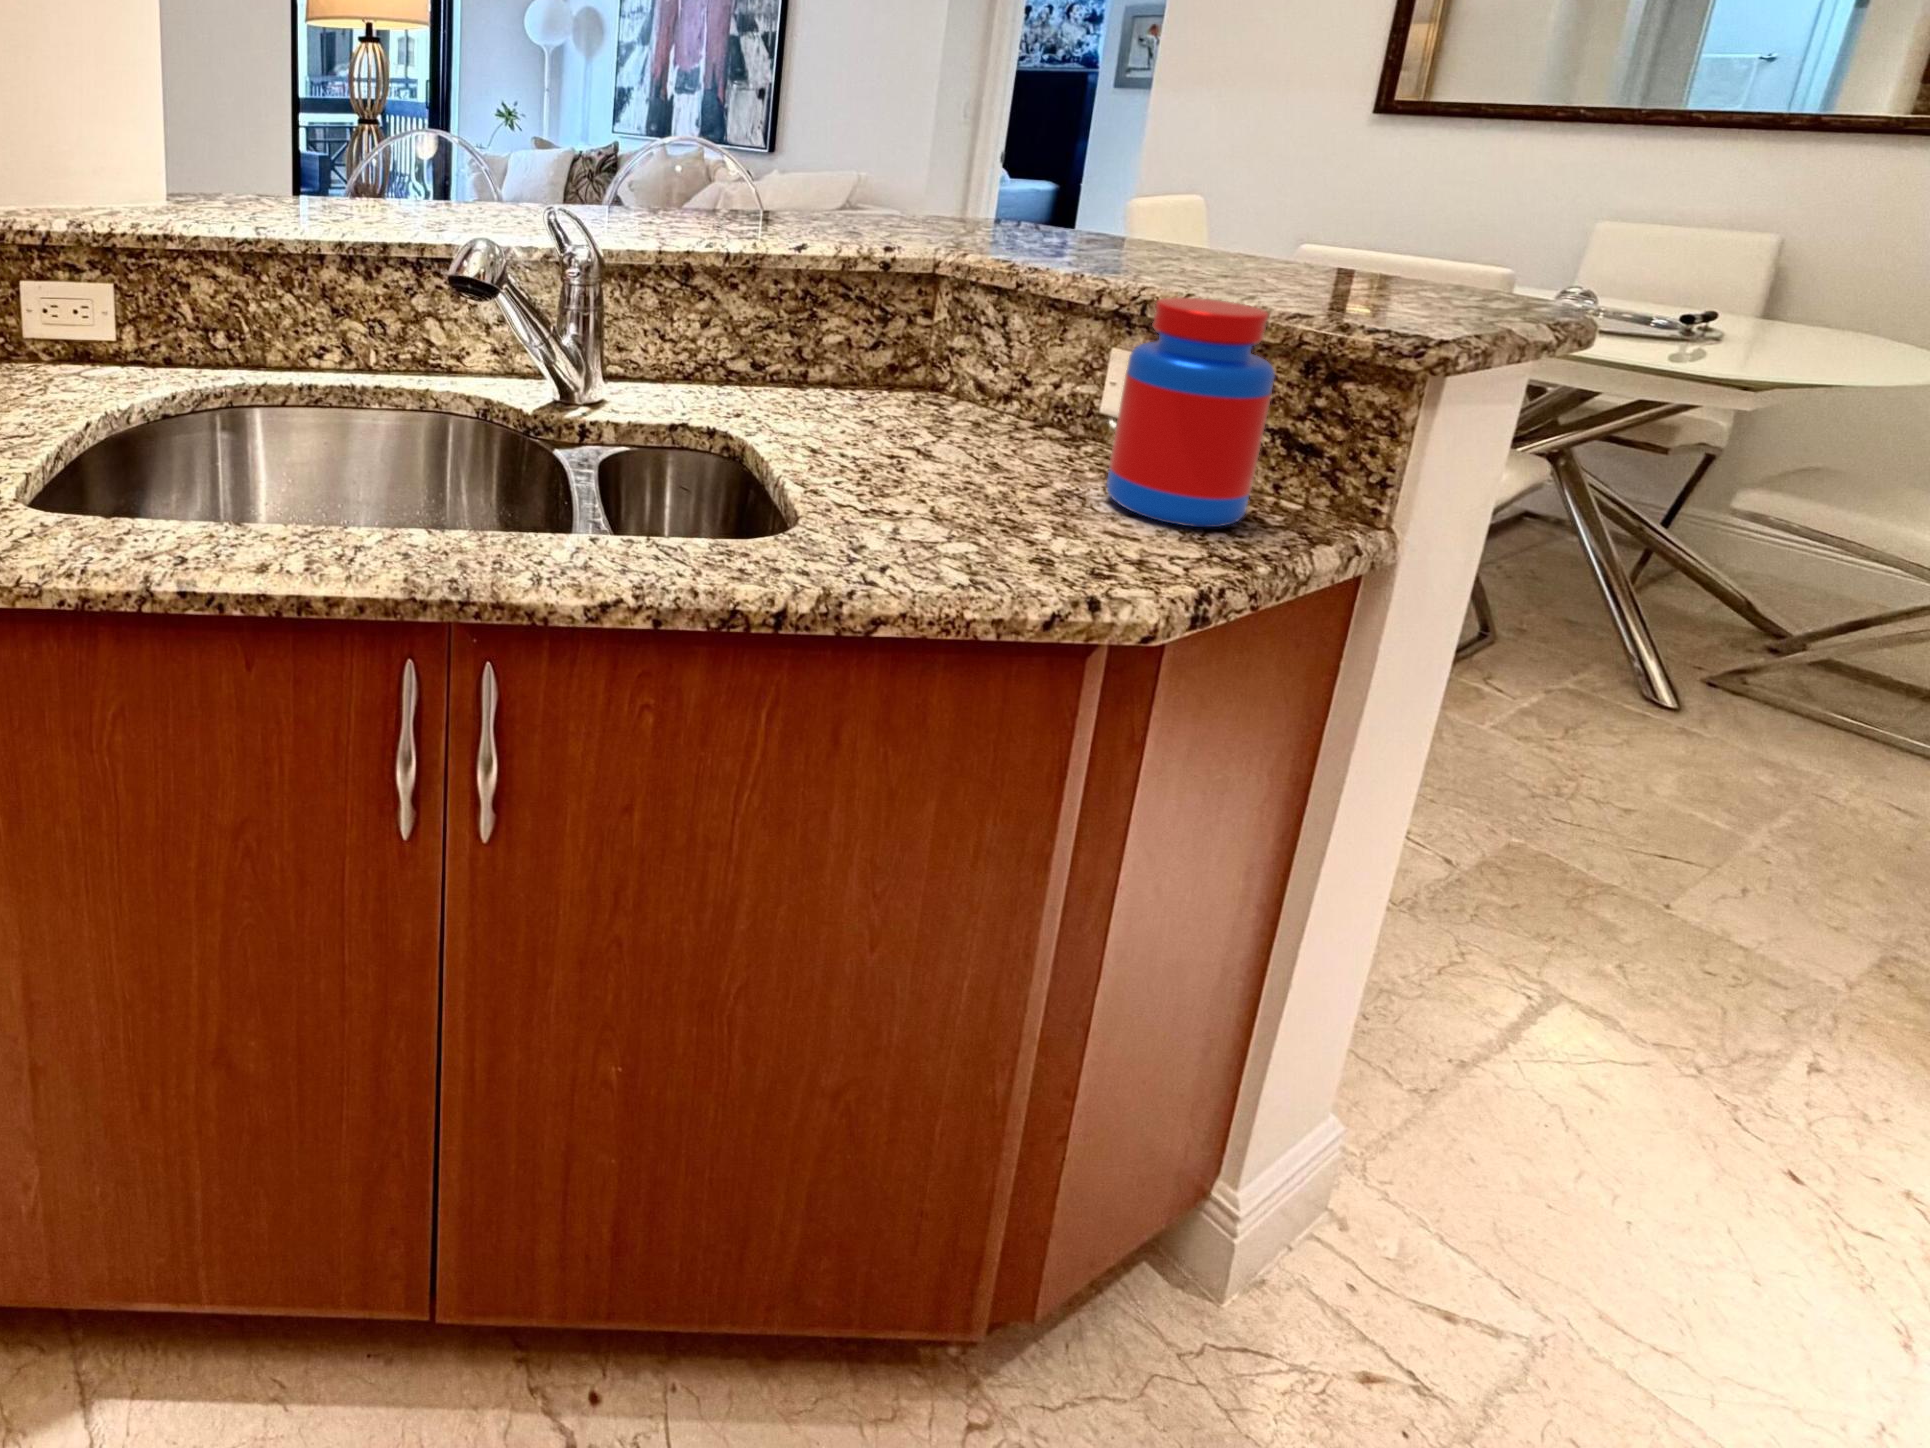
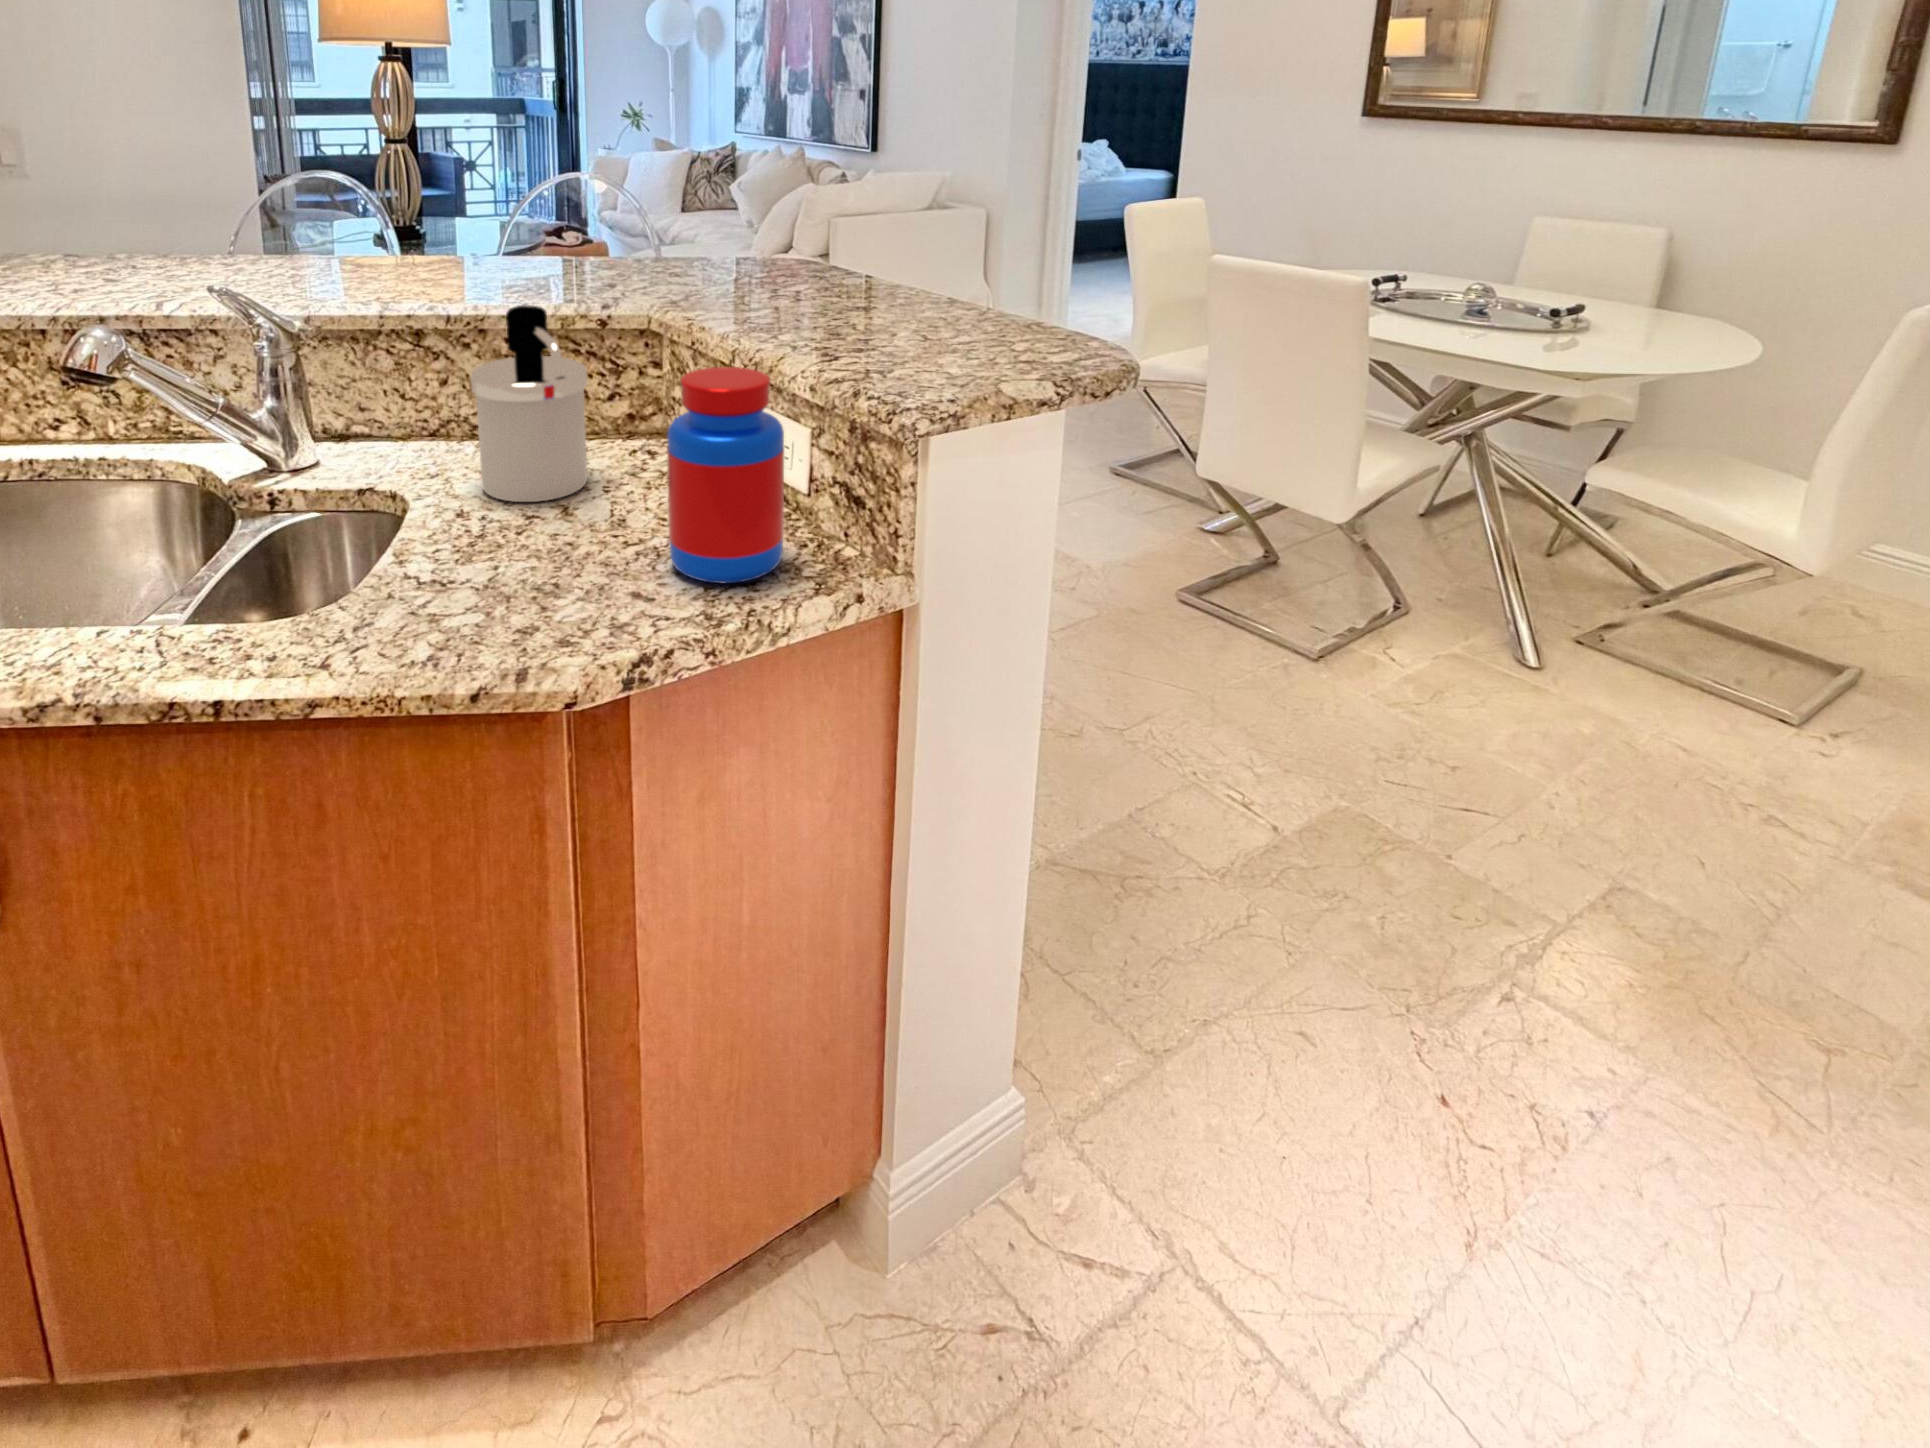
soap dispenser: none [798,239,968,443] -> present [471,306,587,502]

